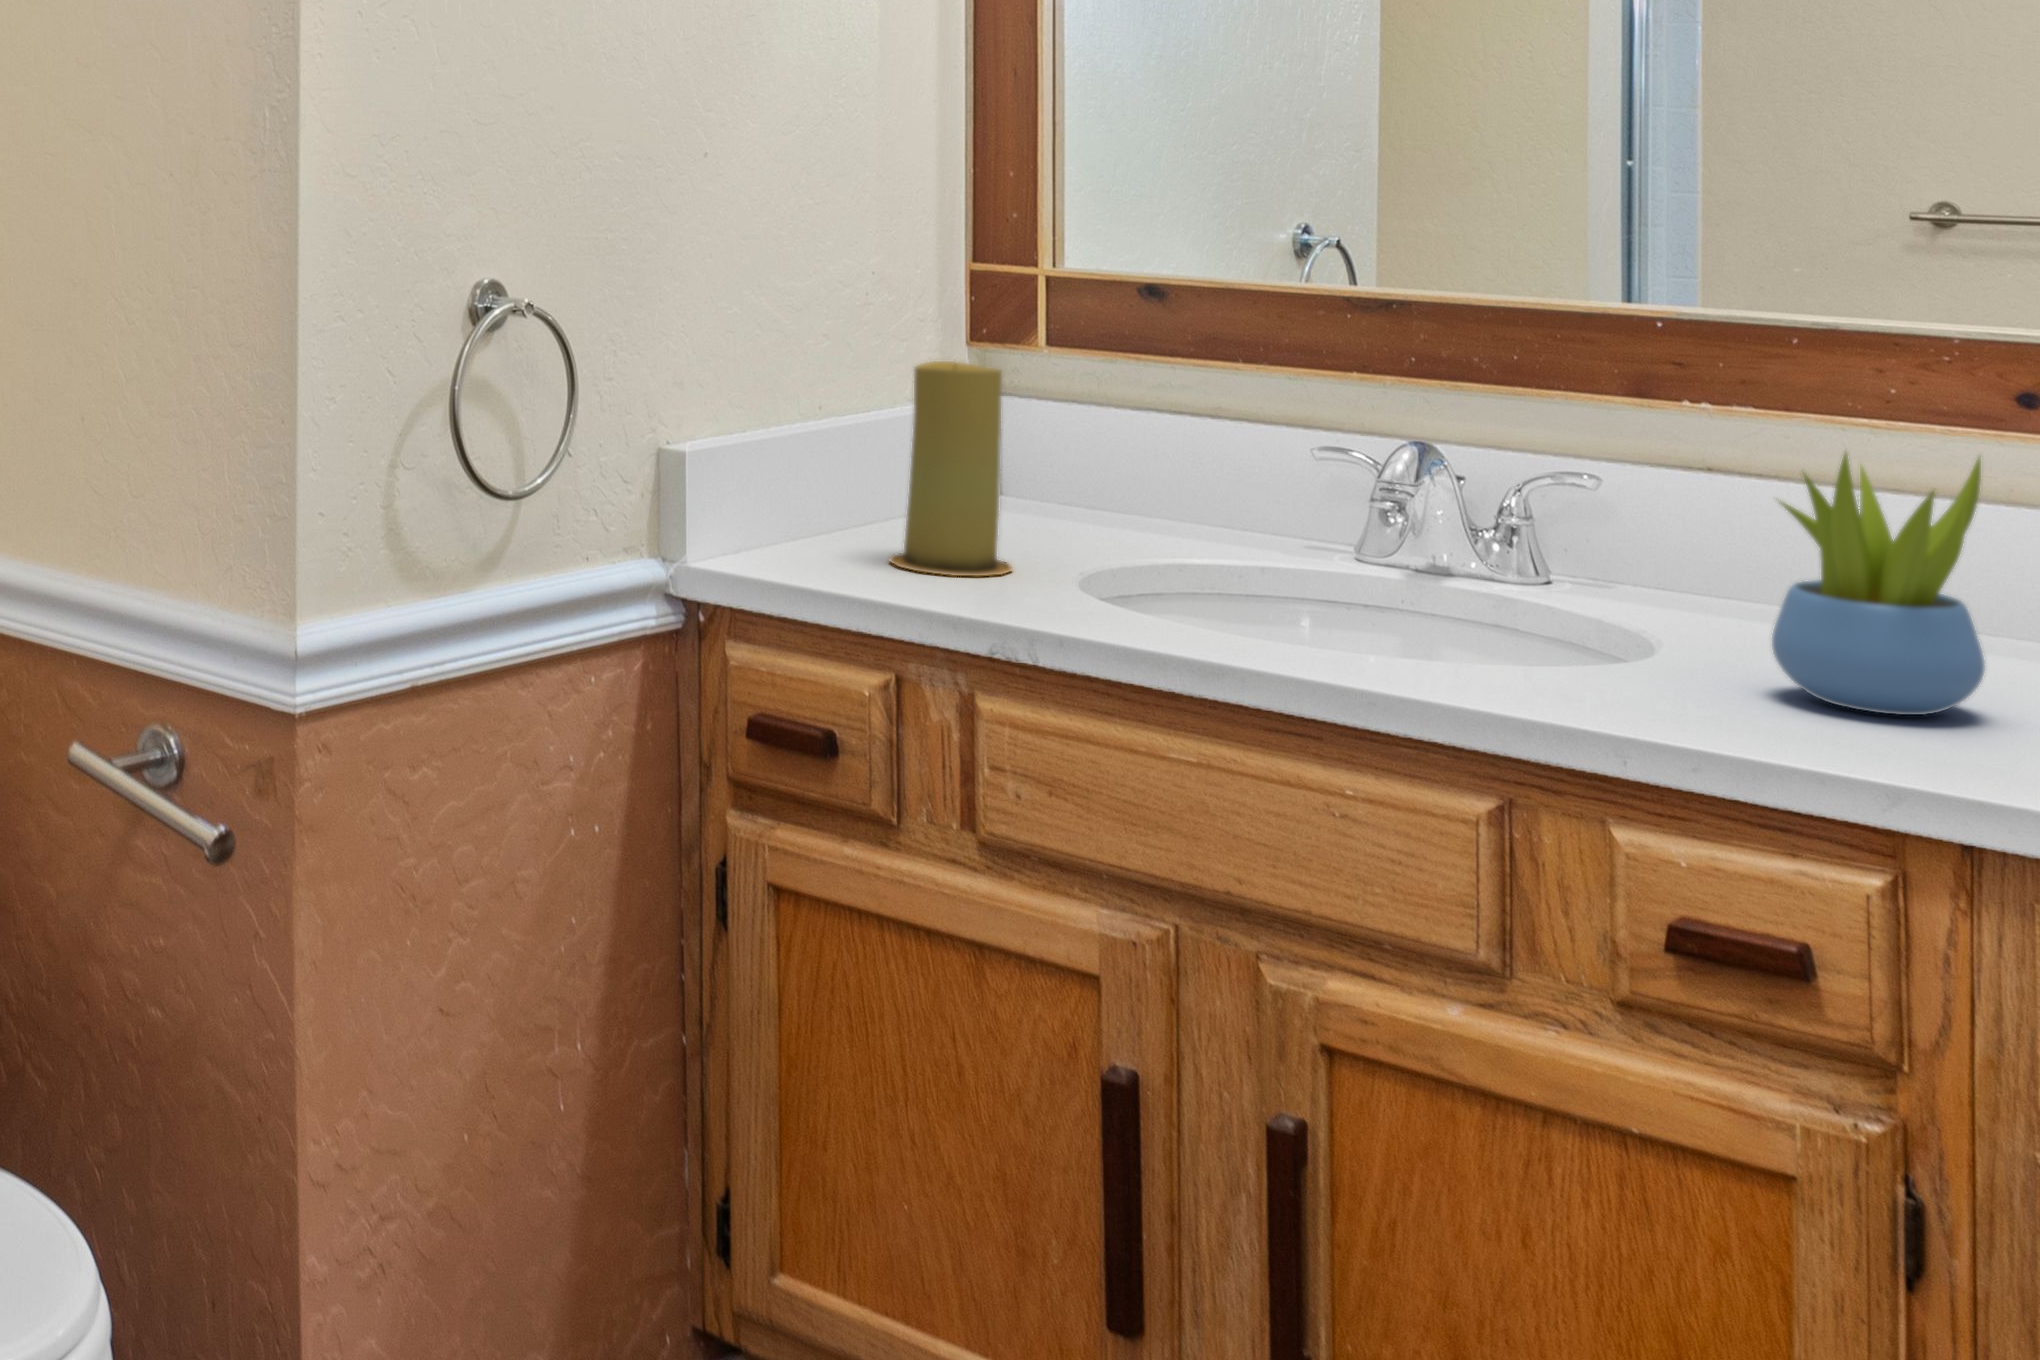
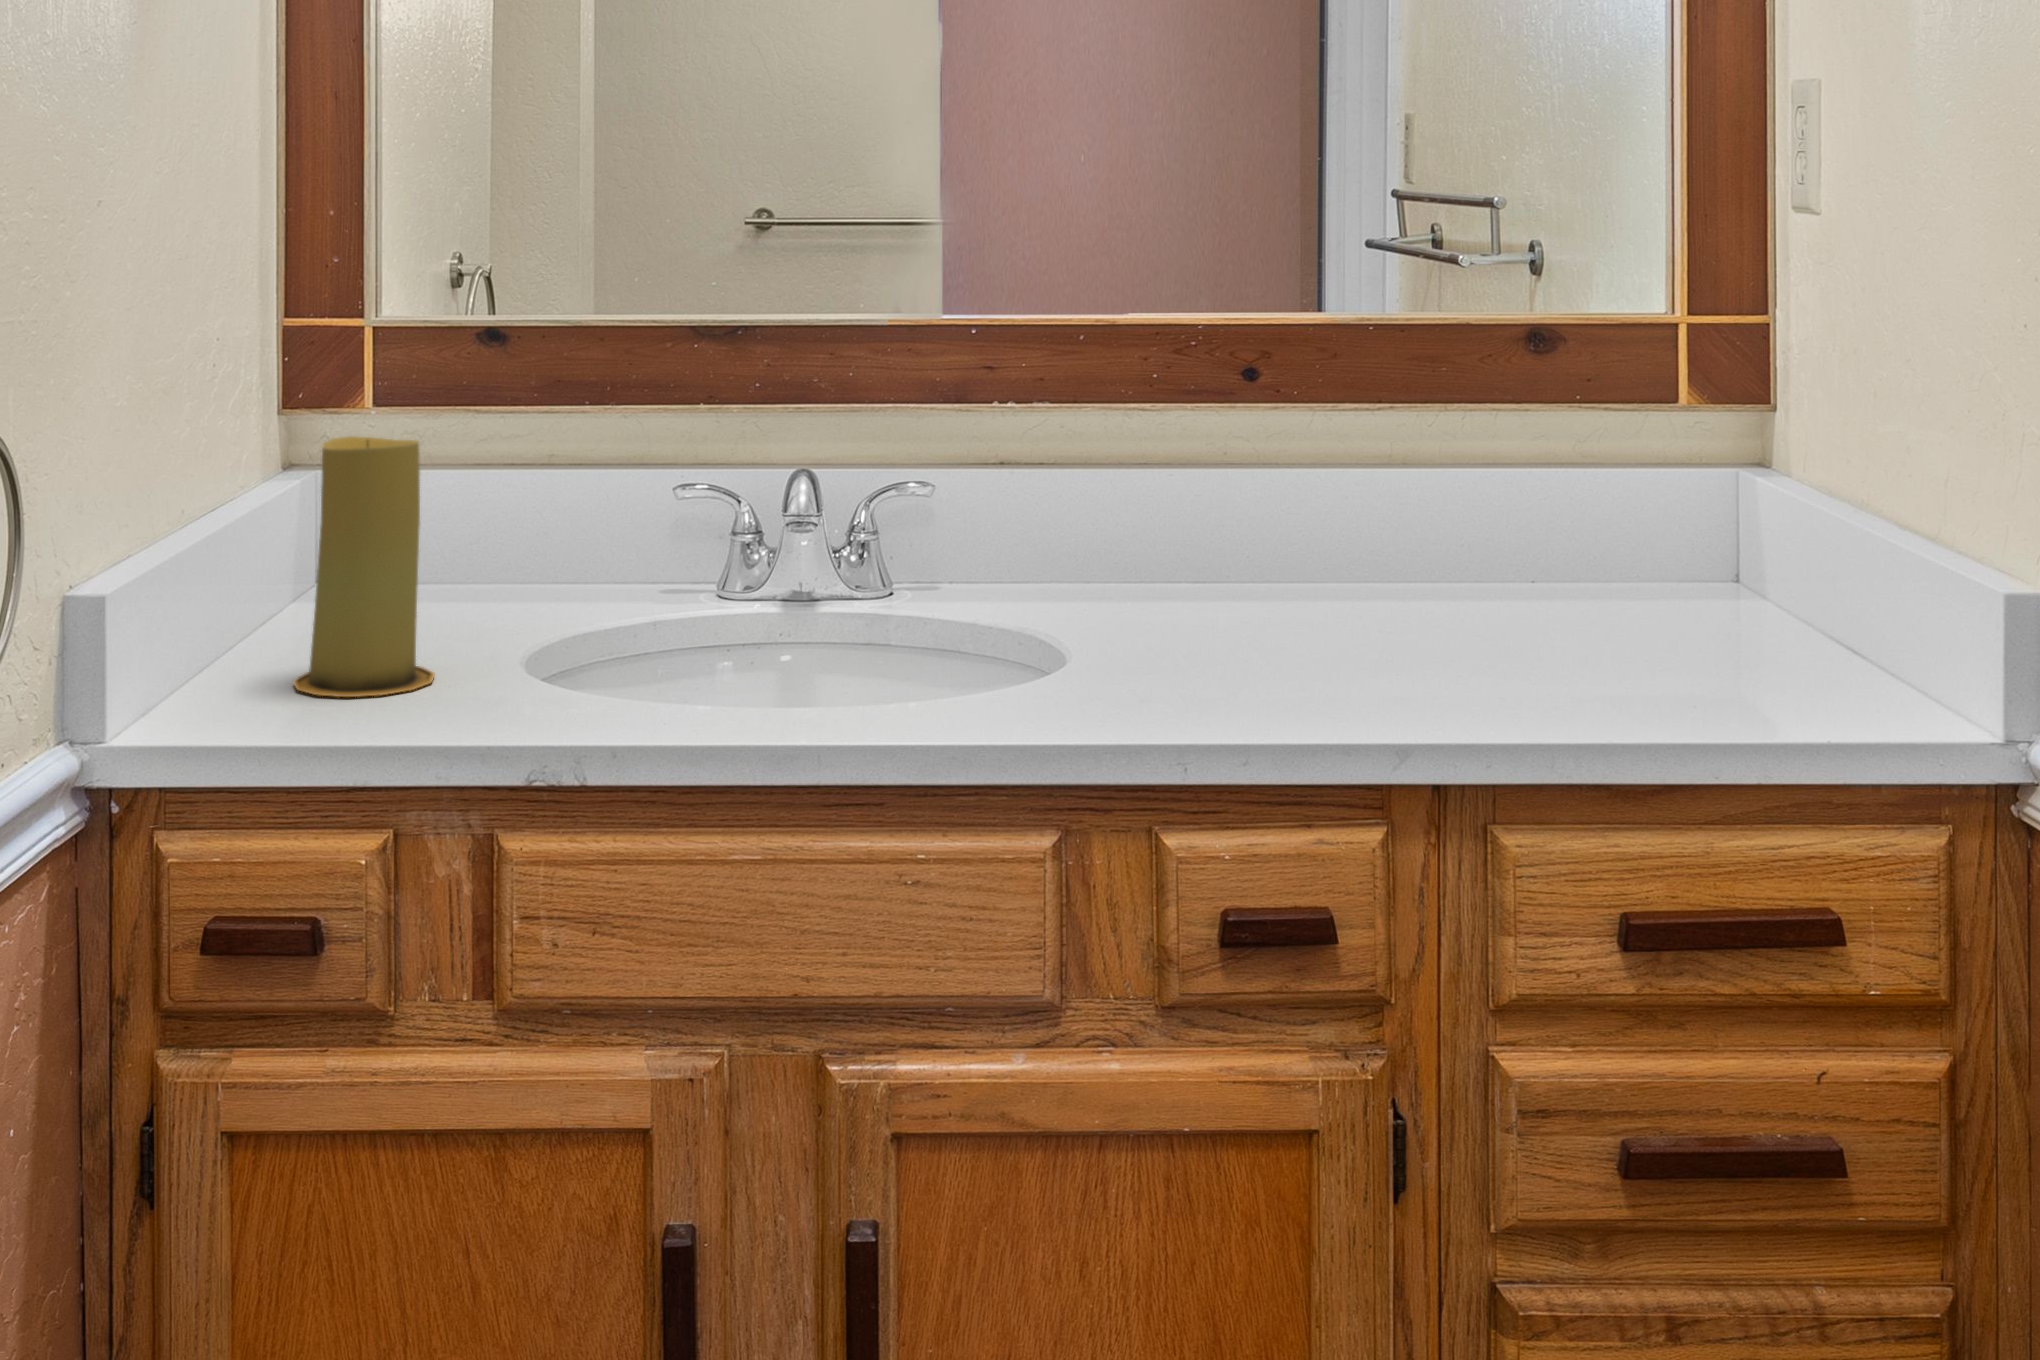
succulent plant: present [1772,453,1985,715] -> none [1183,427,1339,675]

